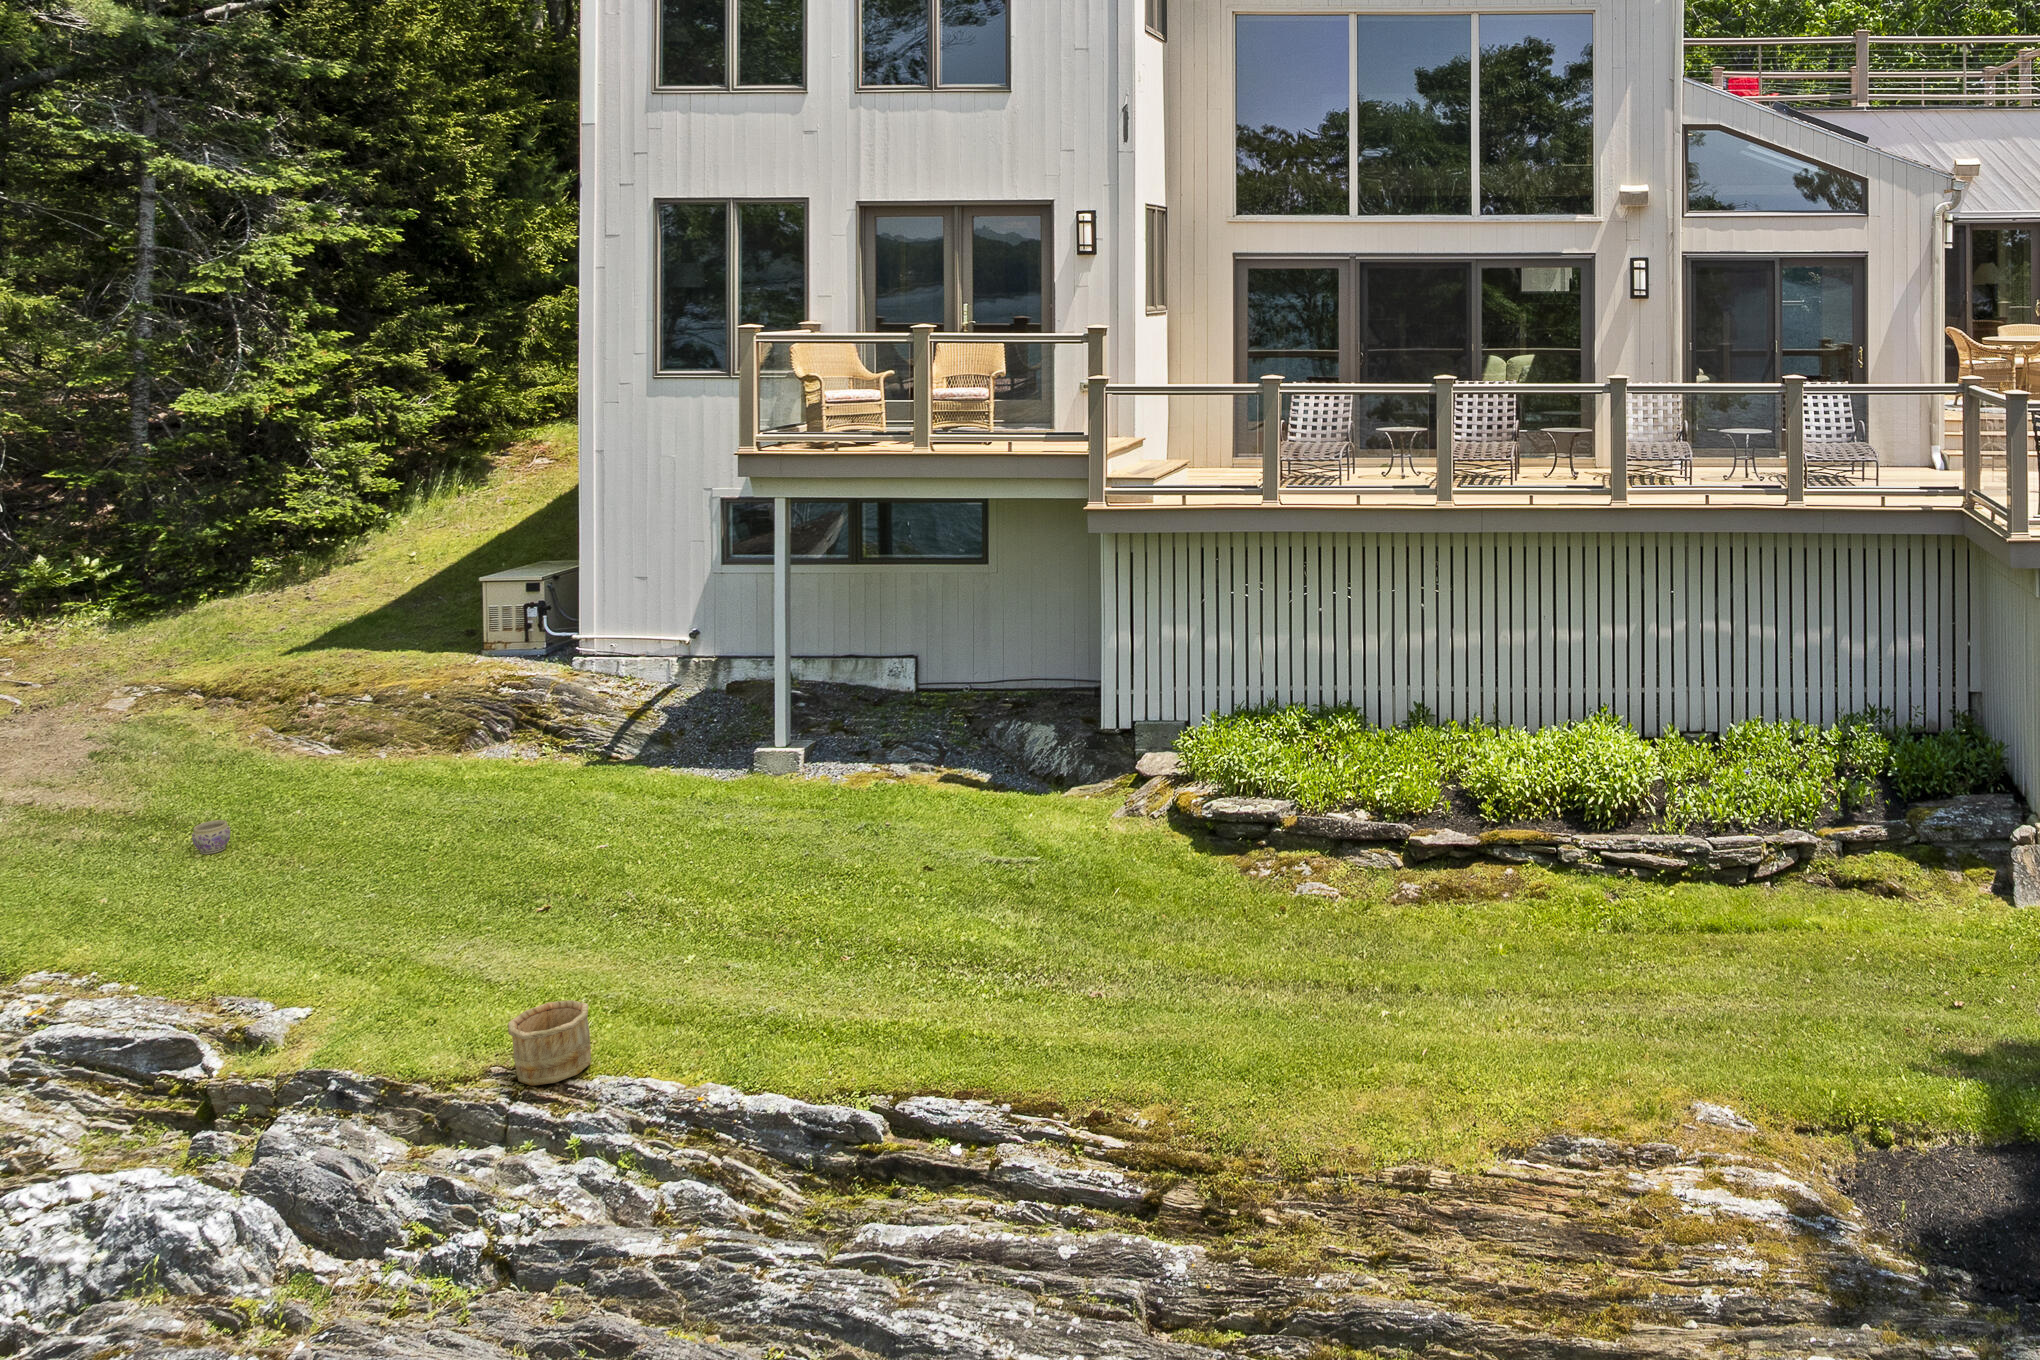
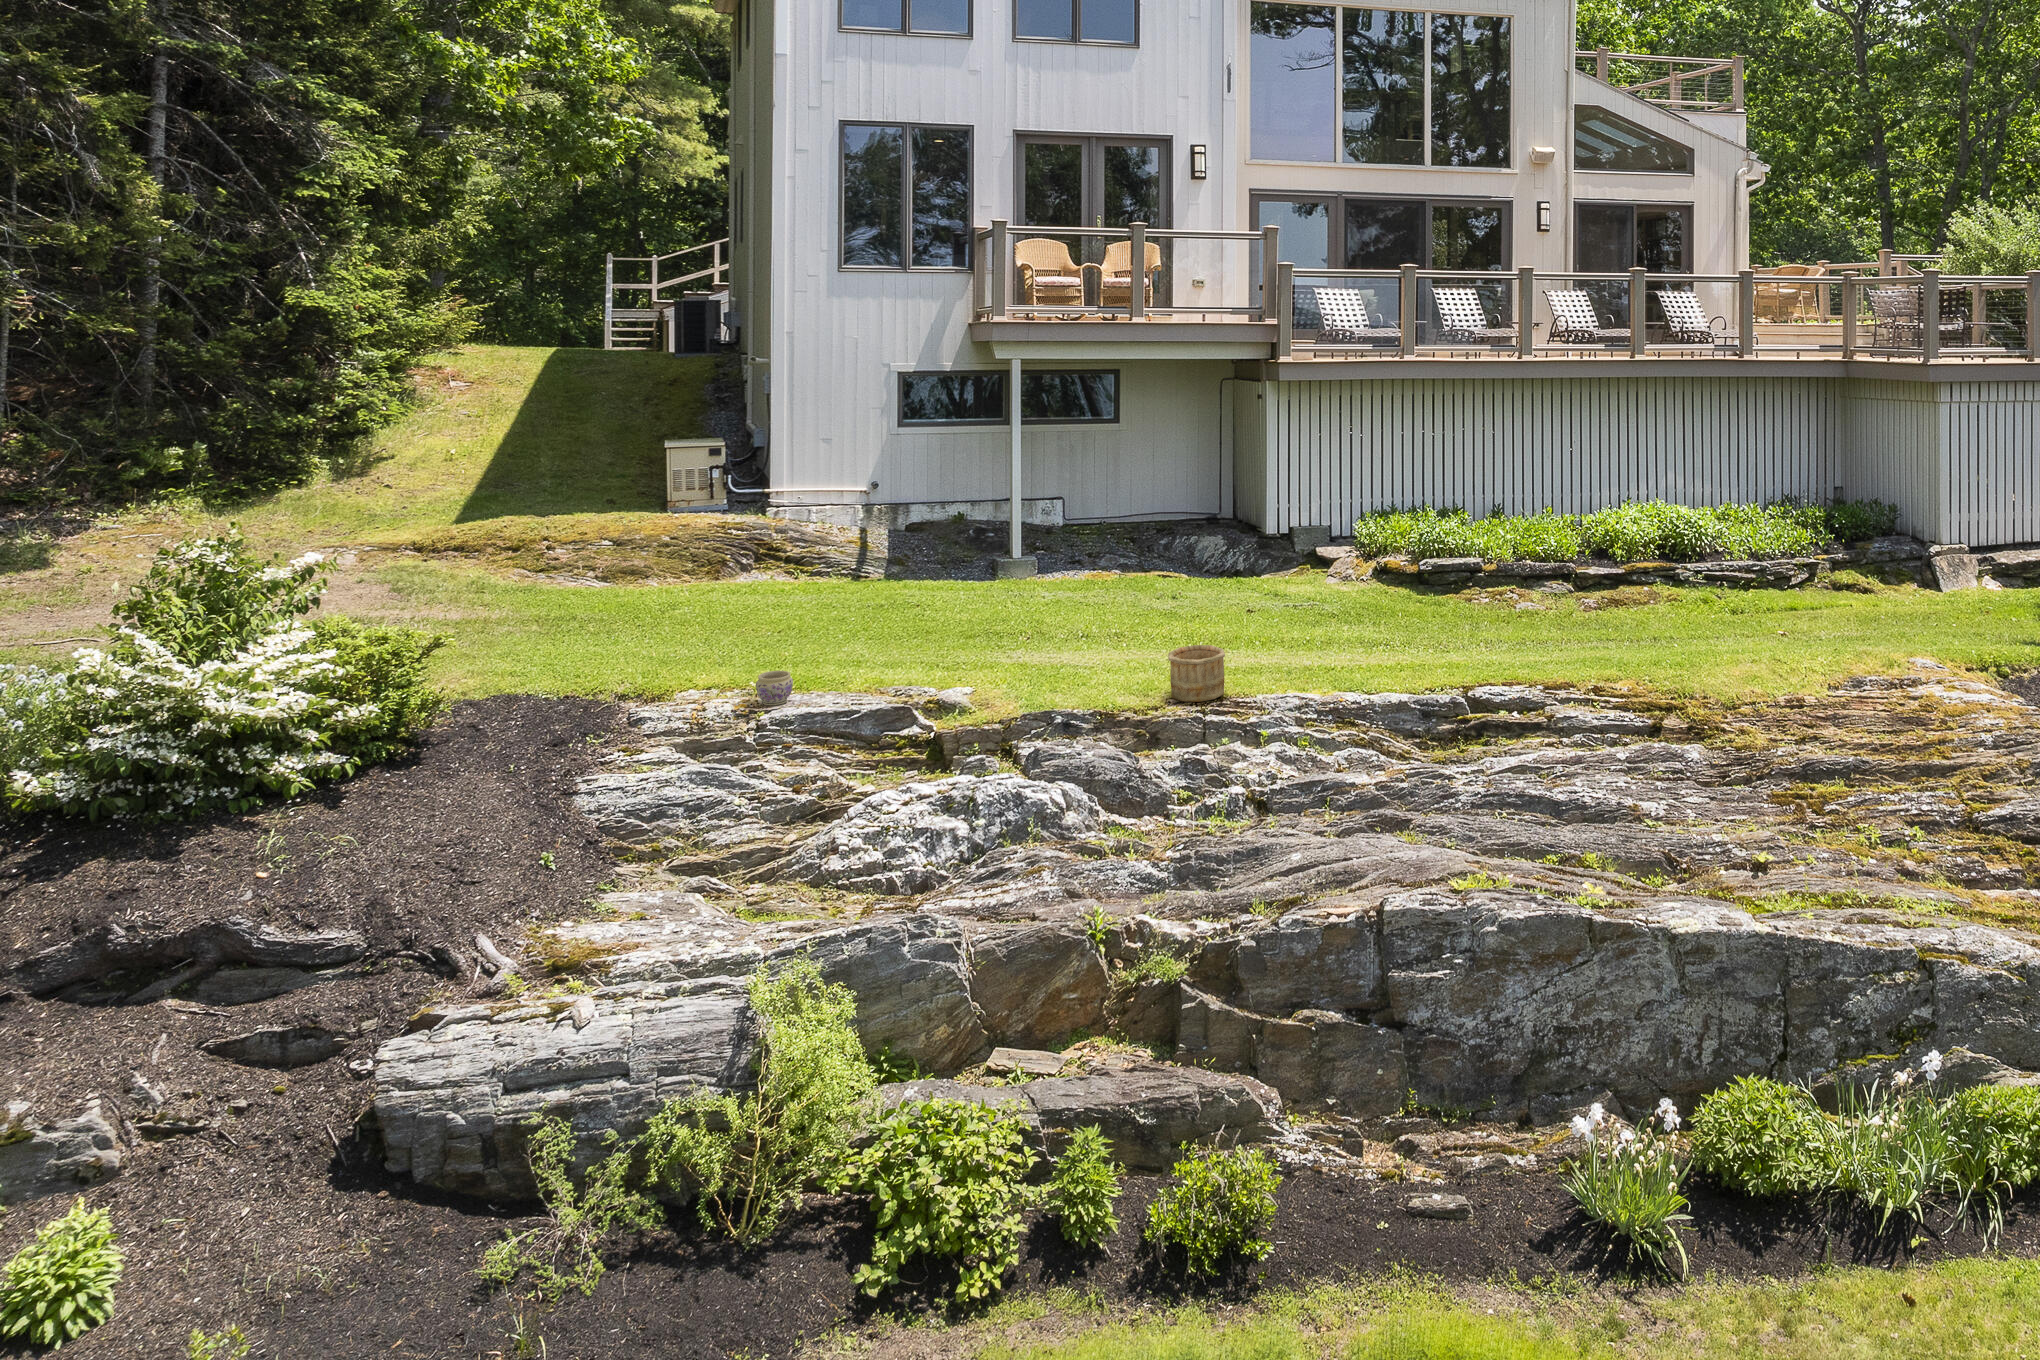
planter: present [192,820,230,855] -> present [756,671,793,706]

